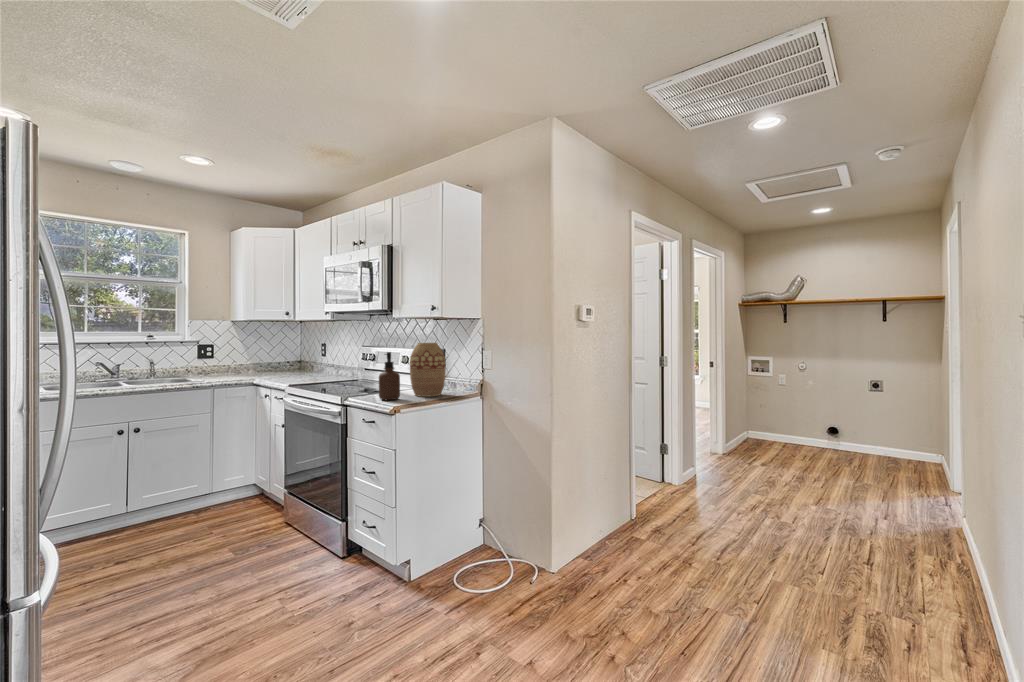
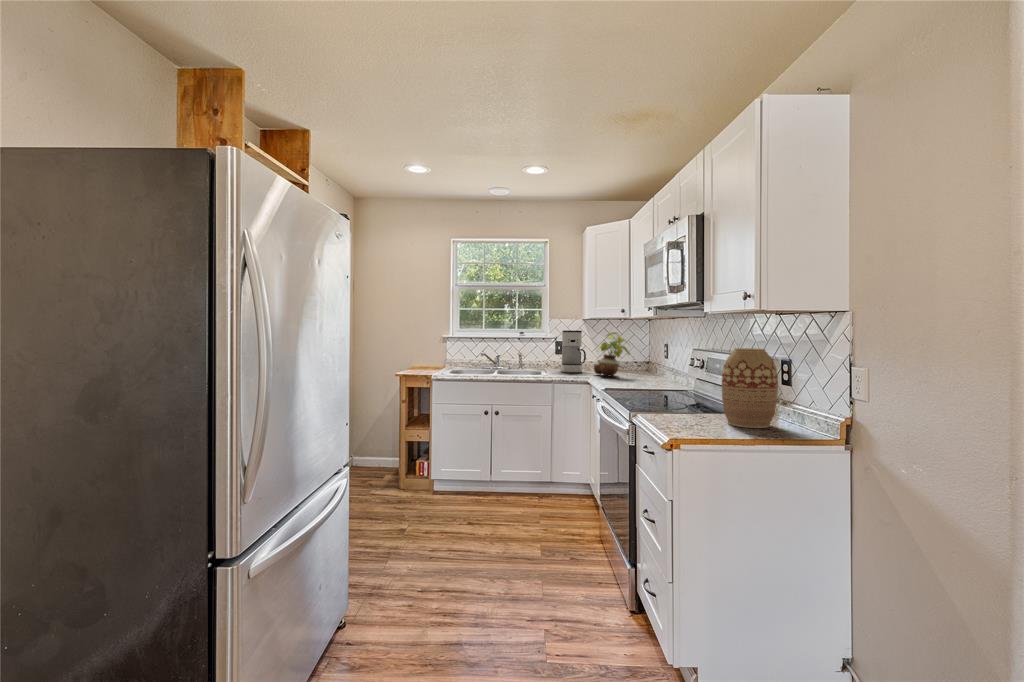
coffee maker: none [206,334,237,377] -> present [562,330,586,373]
potted plant: none [250,335,292,377] -> present [594,332,630,377]
soap dispenser: present [379,352,400,400] -> none [669,360,699,425]

